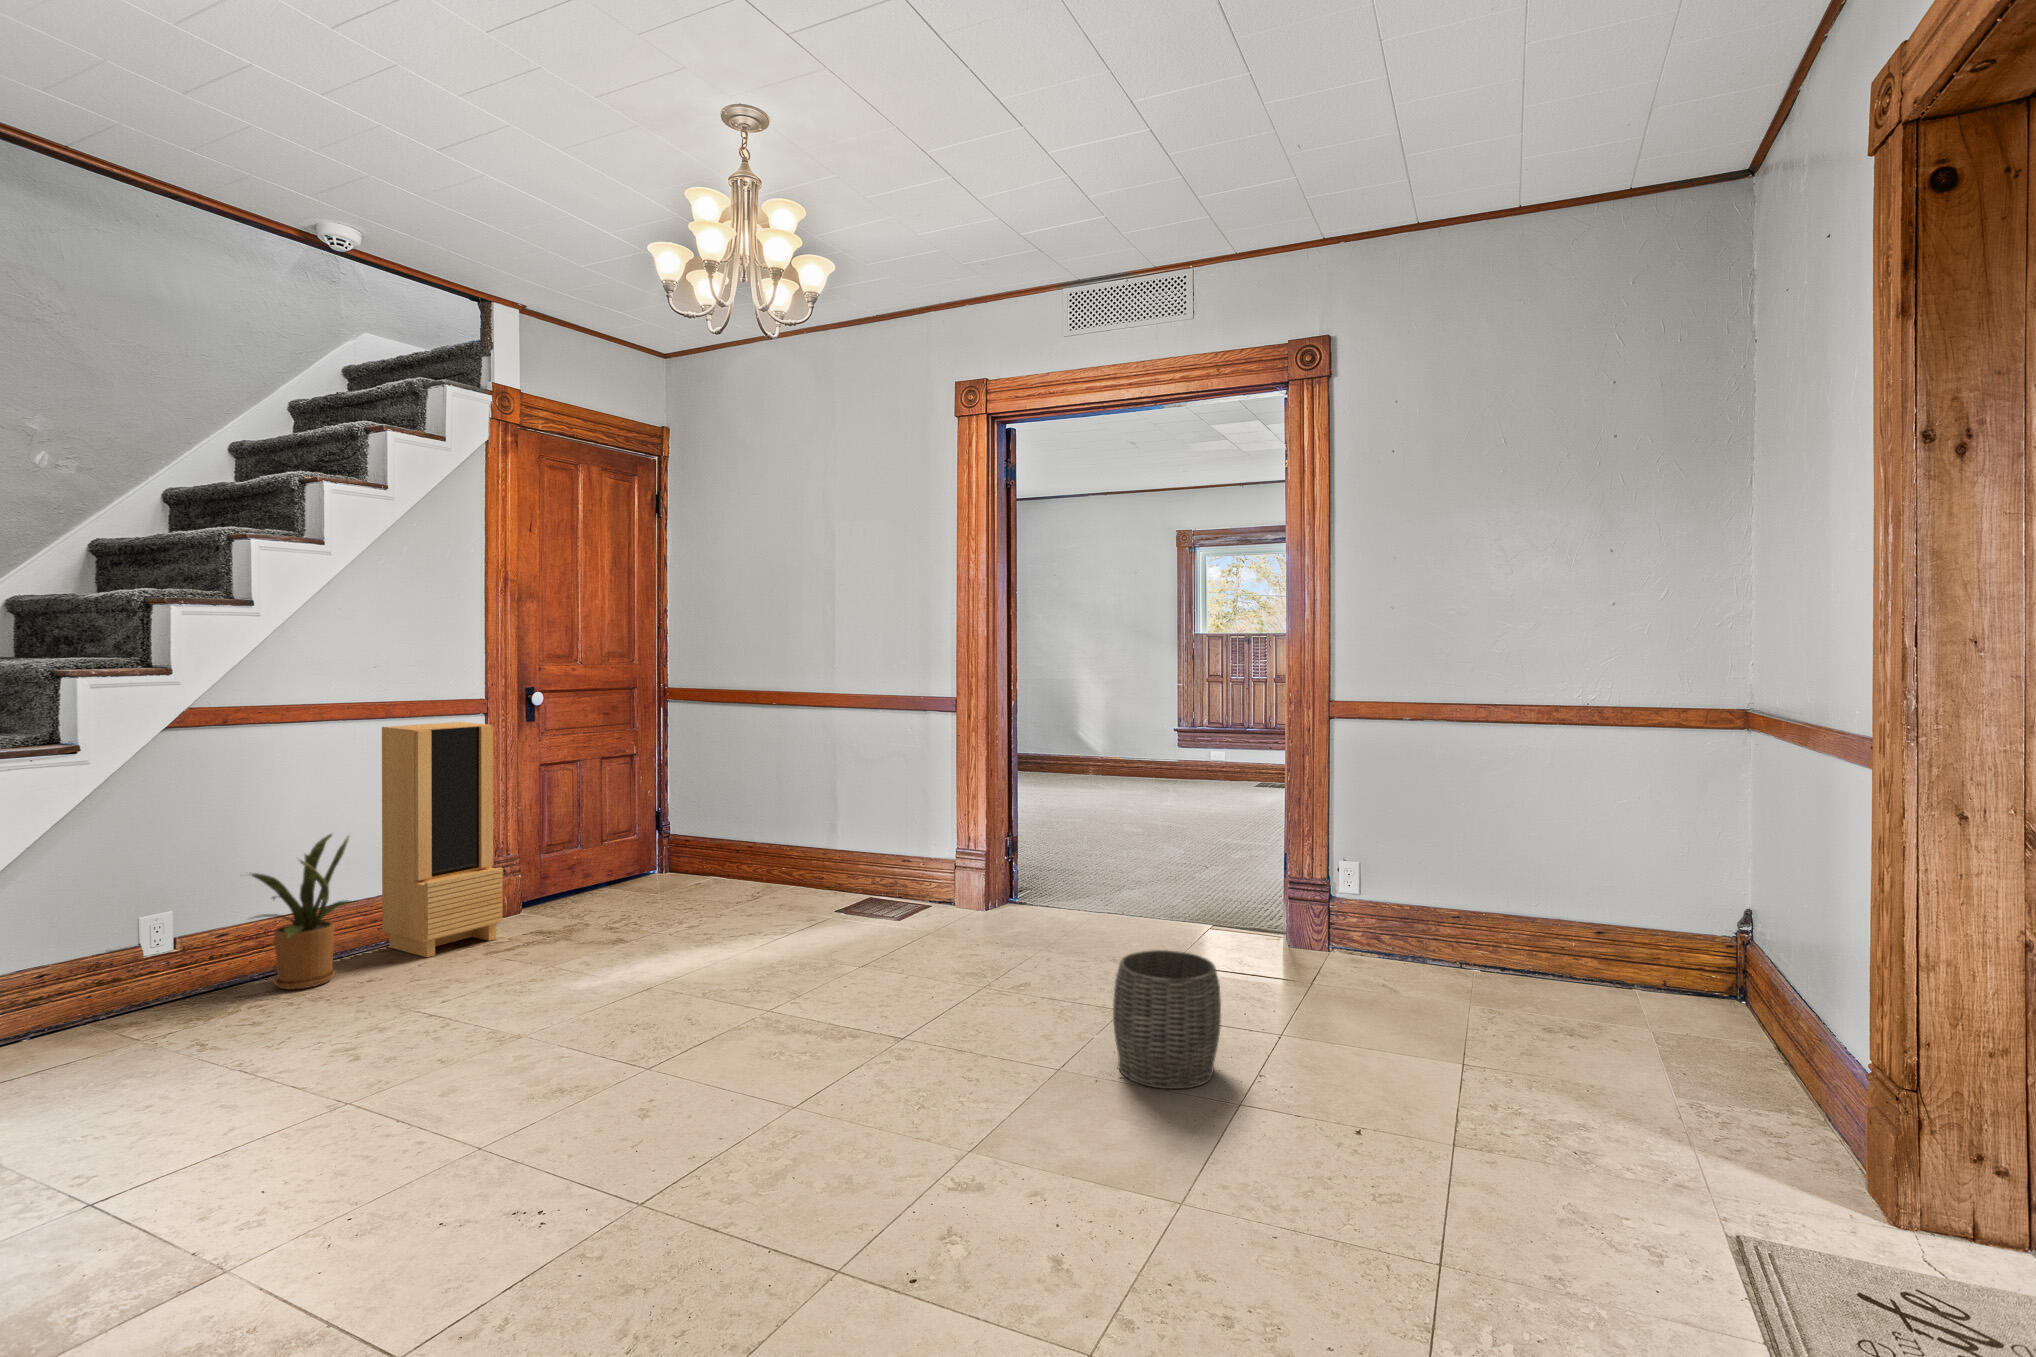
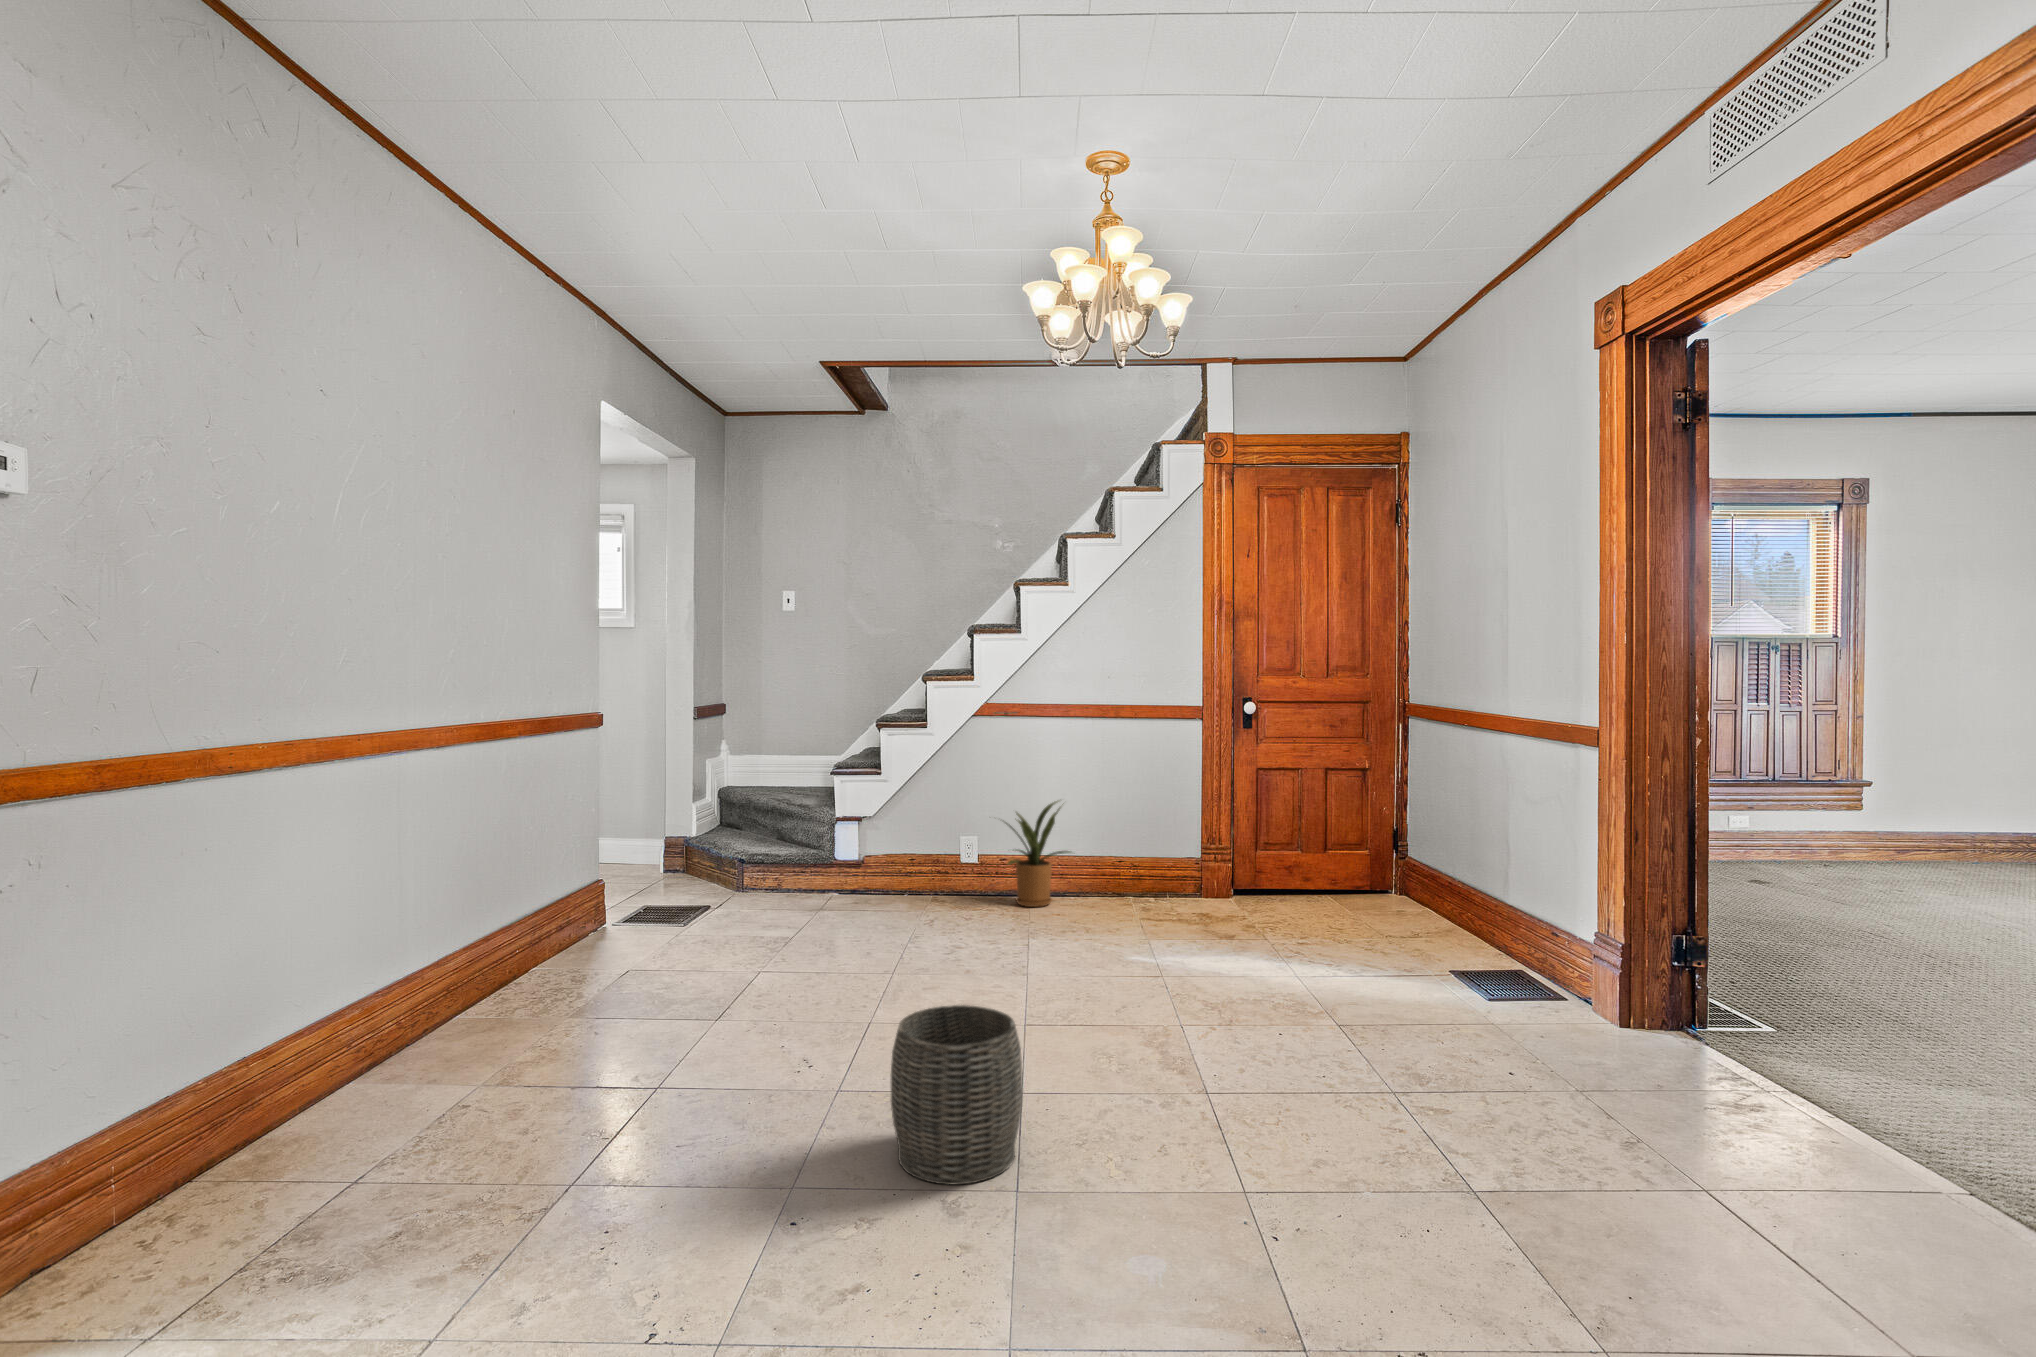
storage cabinet: present [382,722,503,957] -> none [1108,723,1178,909]
woven basket: present [1113,950,1221,1089] -> present [891,1005,1023,1185]

